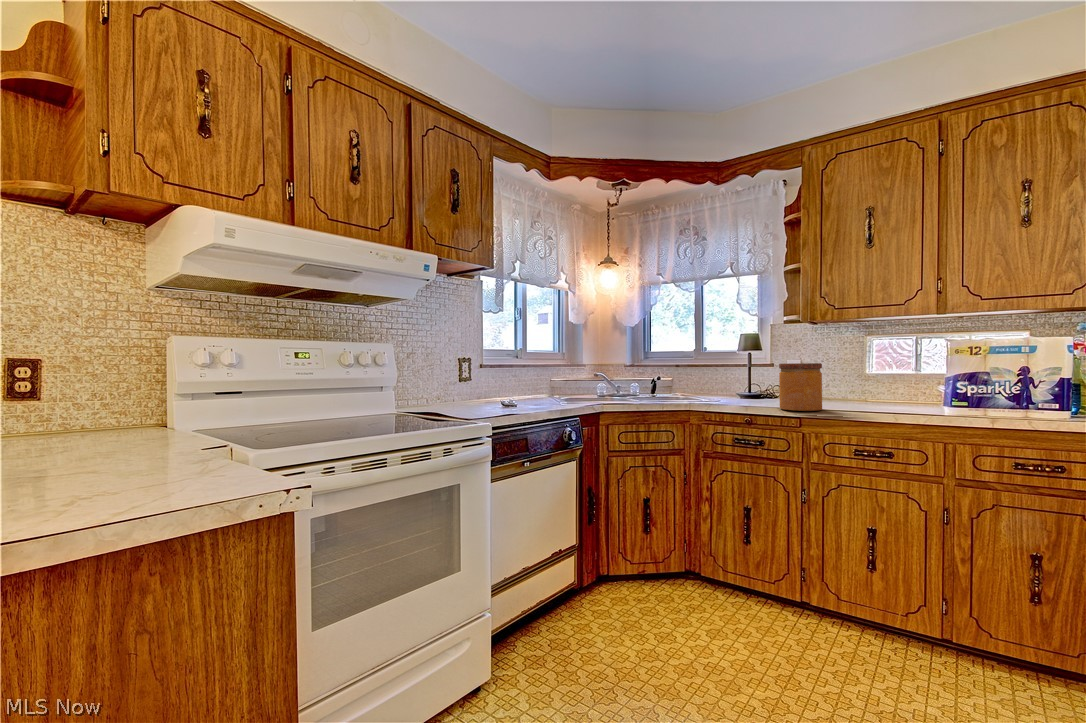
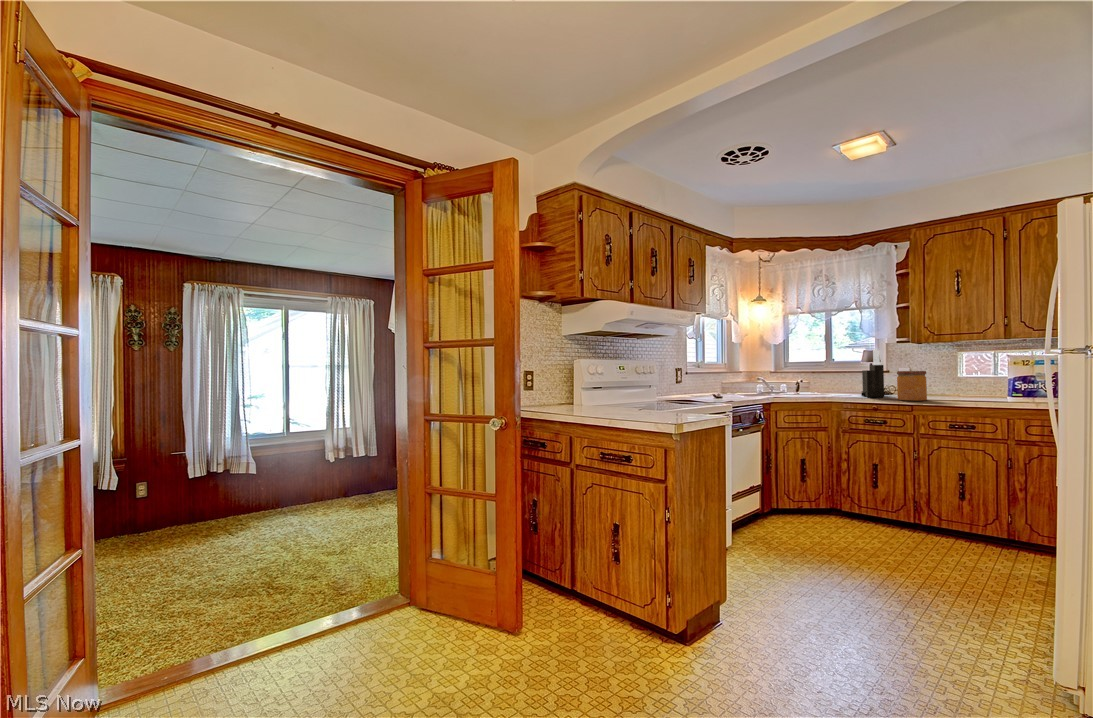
knife block: none [732,330,762,403] -> present [861,349,884,397]

